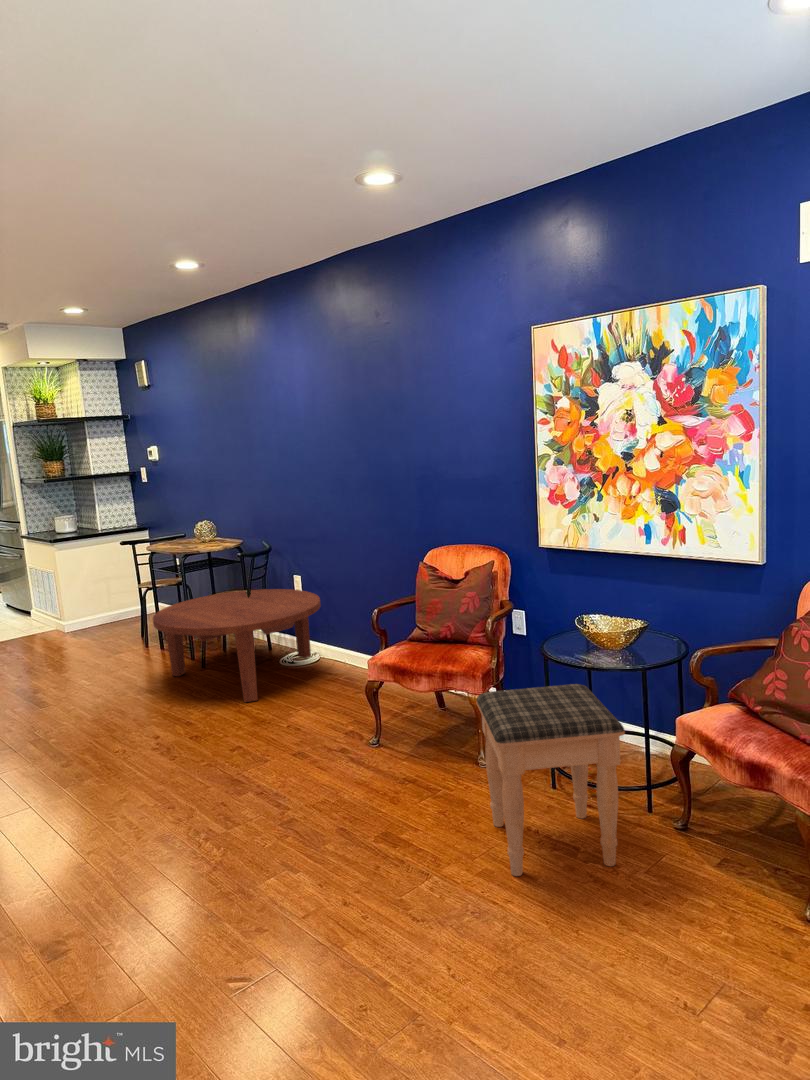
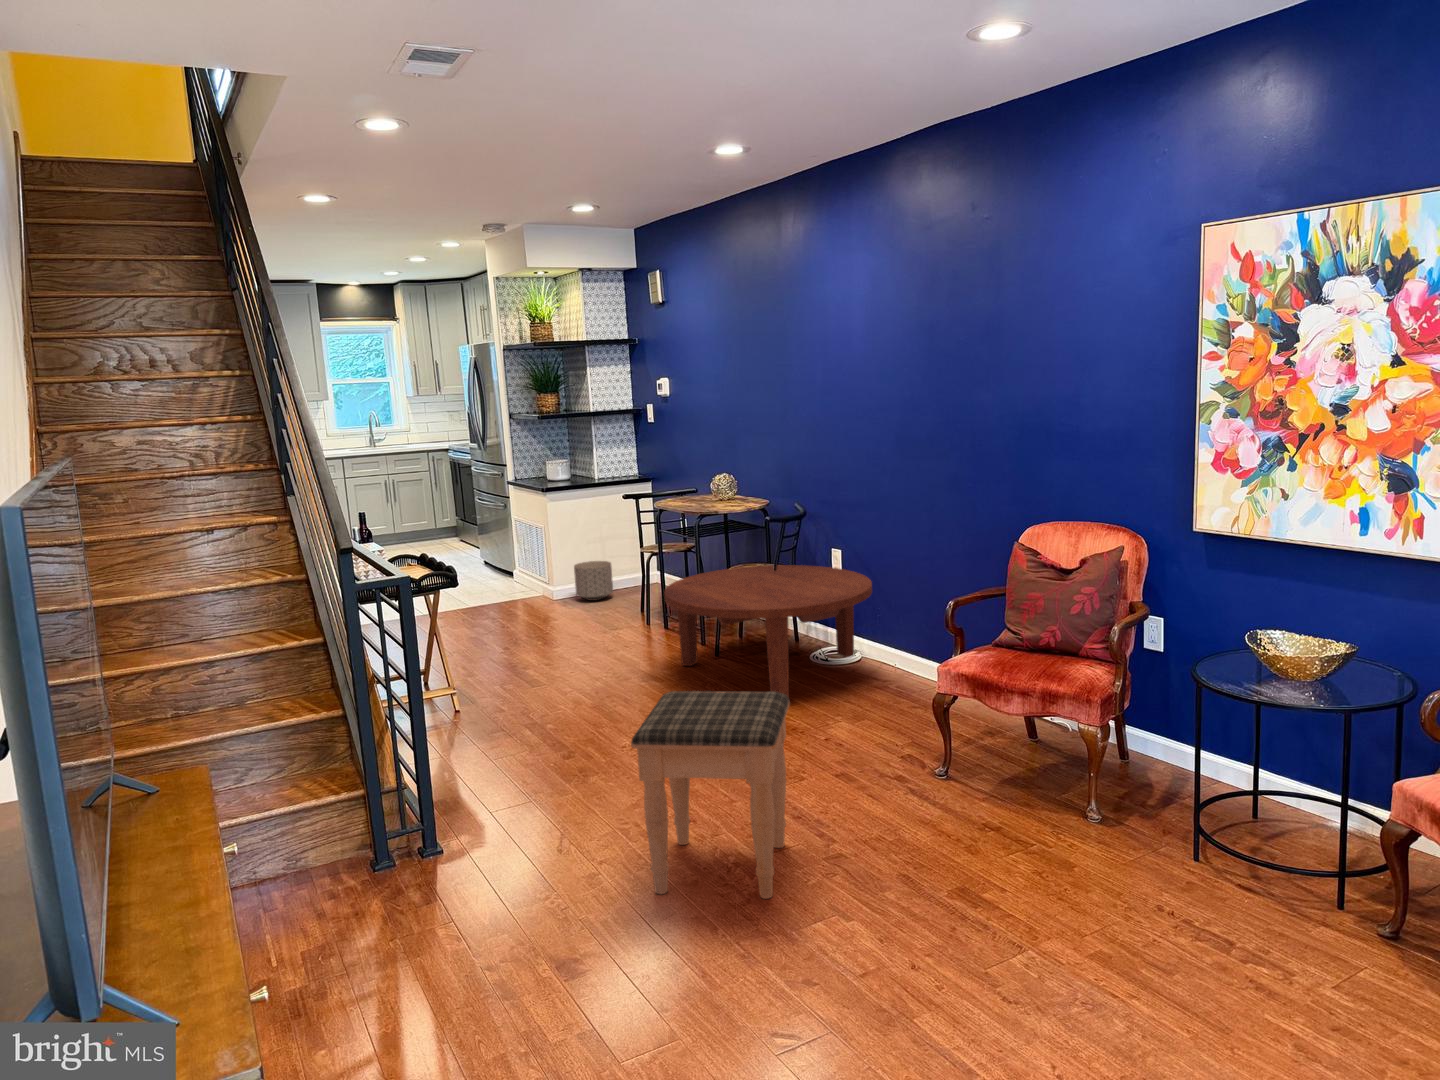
planter: none [83,596,118,629] -> present [574,561,613,601]
footstool: present [477,684,625,876] -> present [631,691,790,899]

